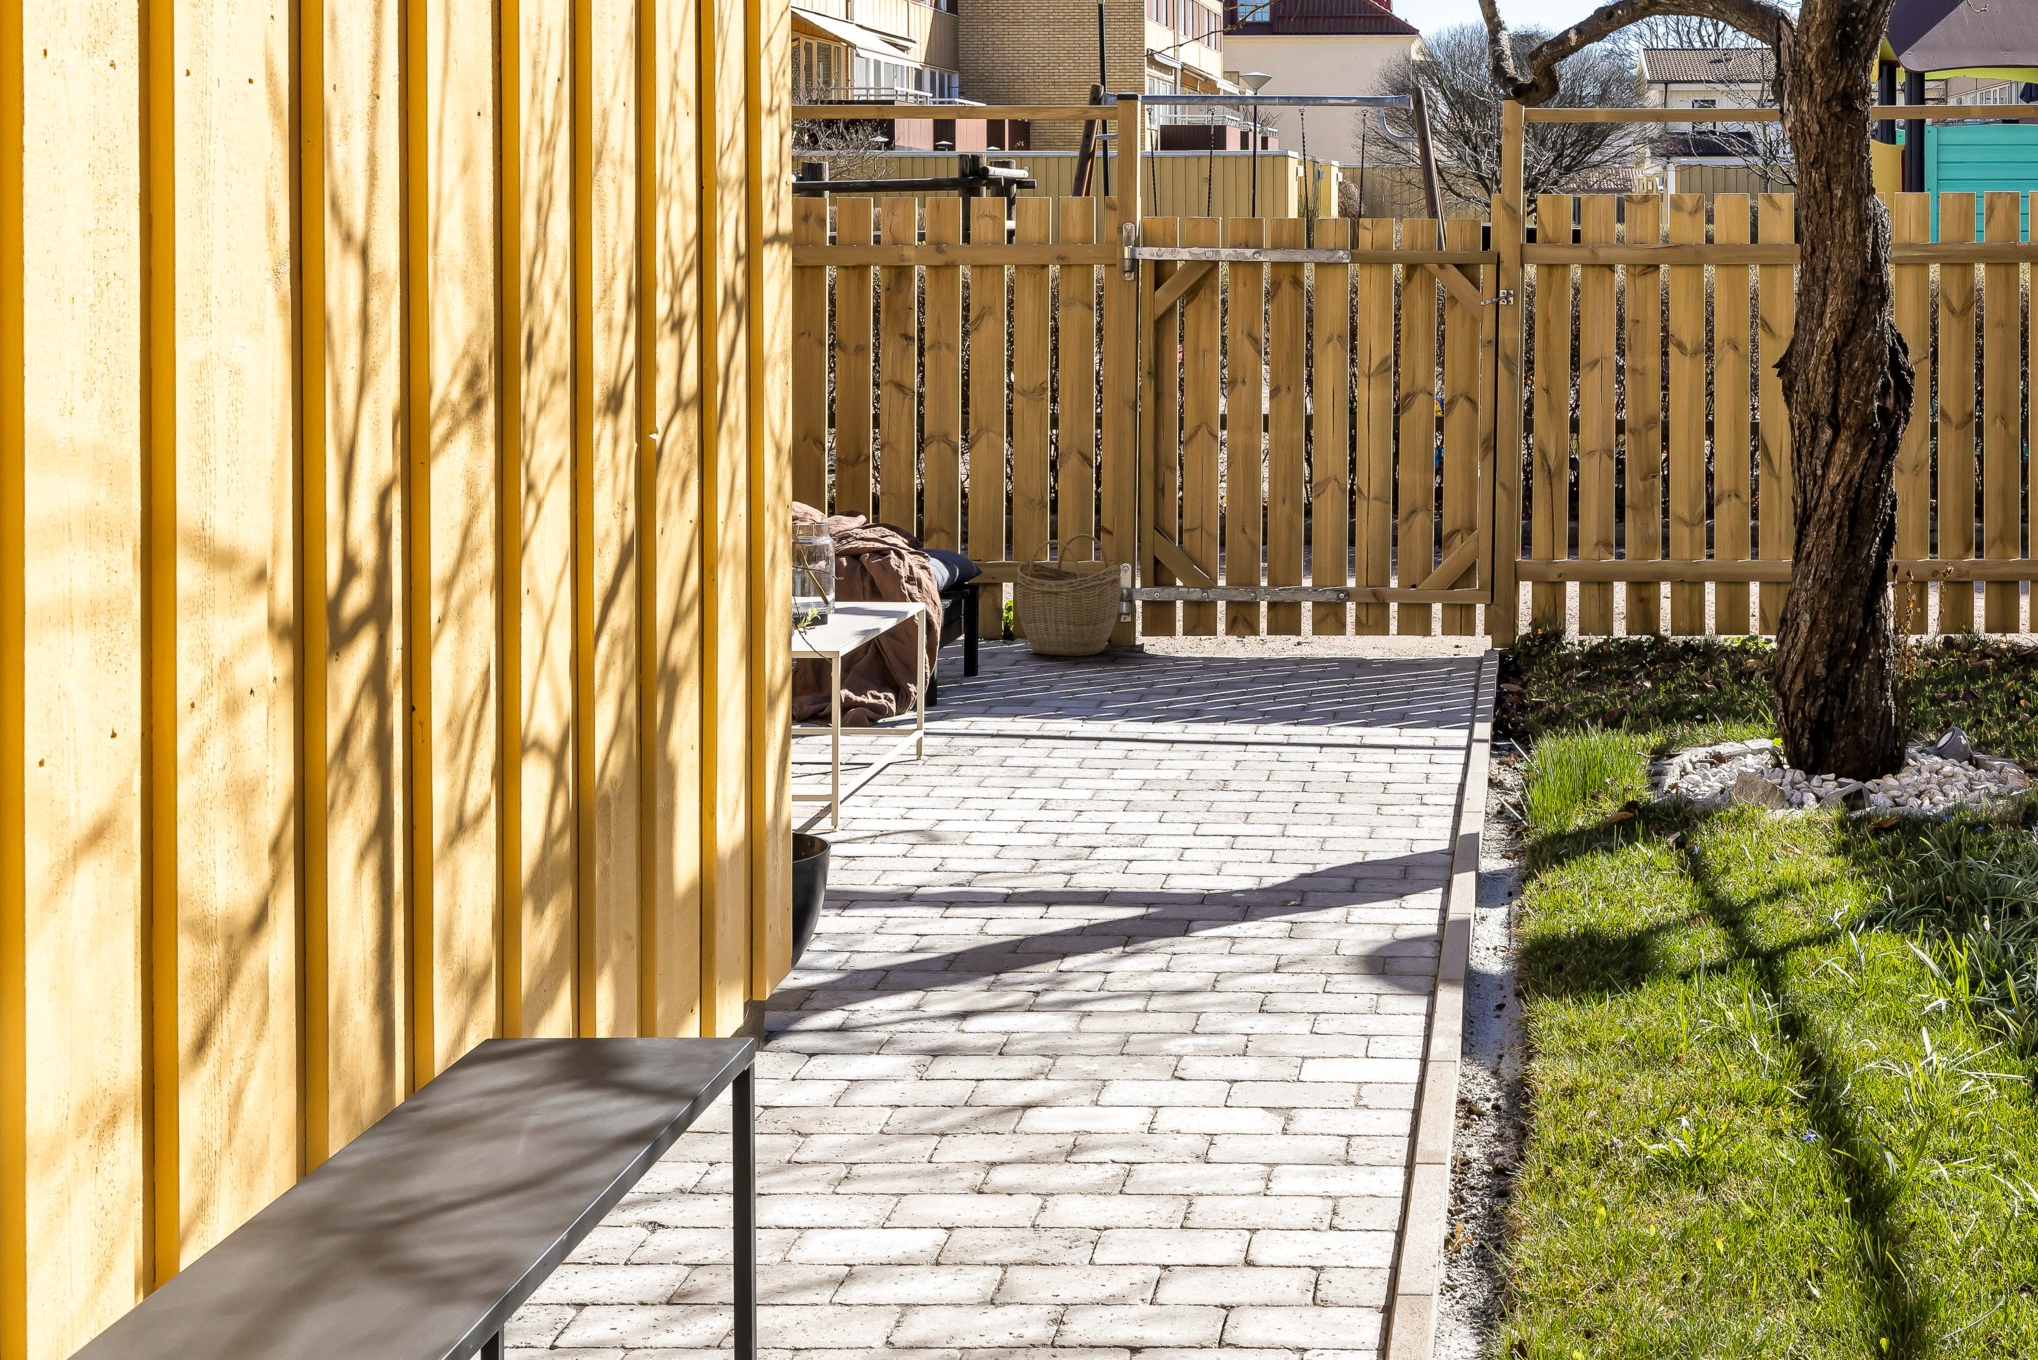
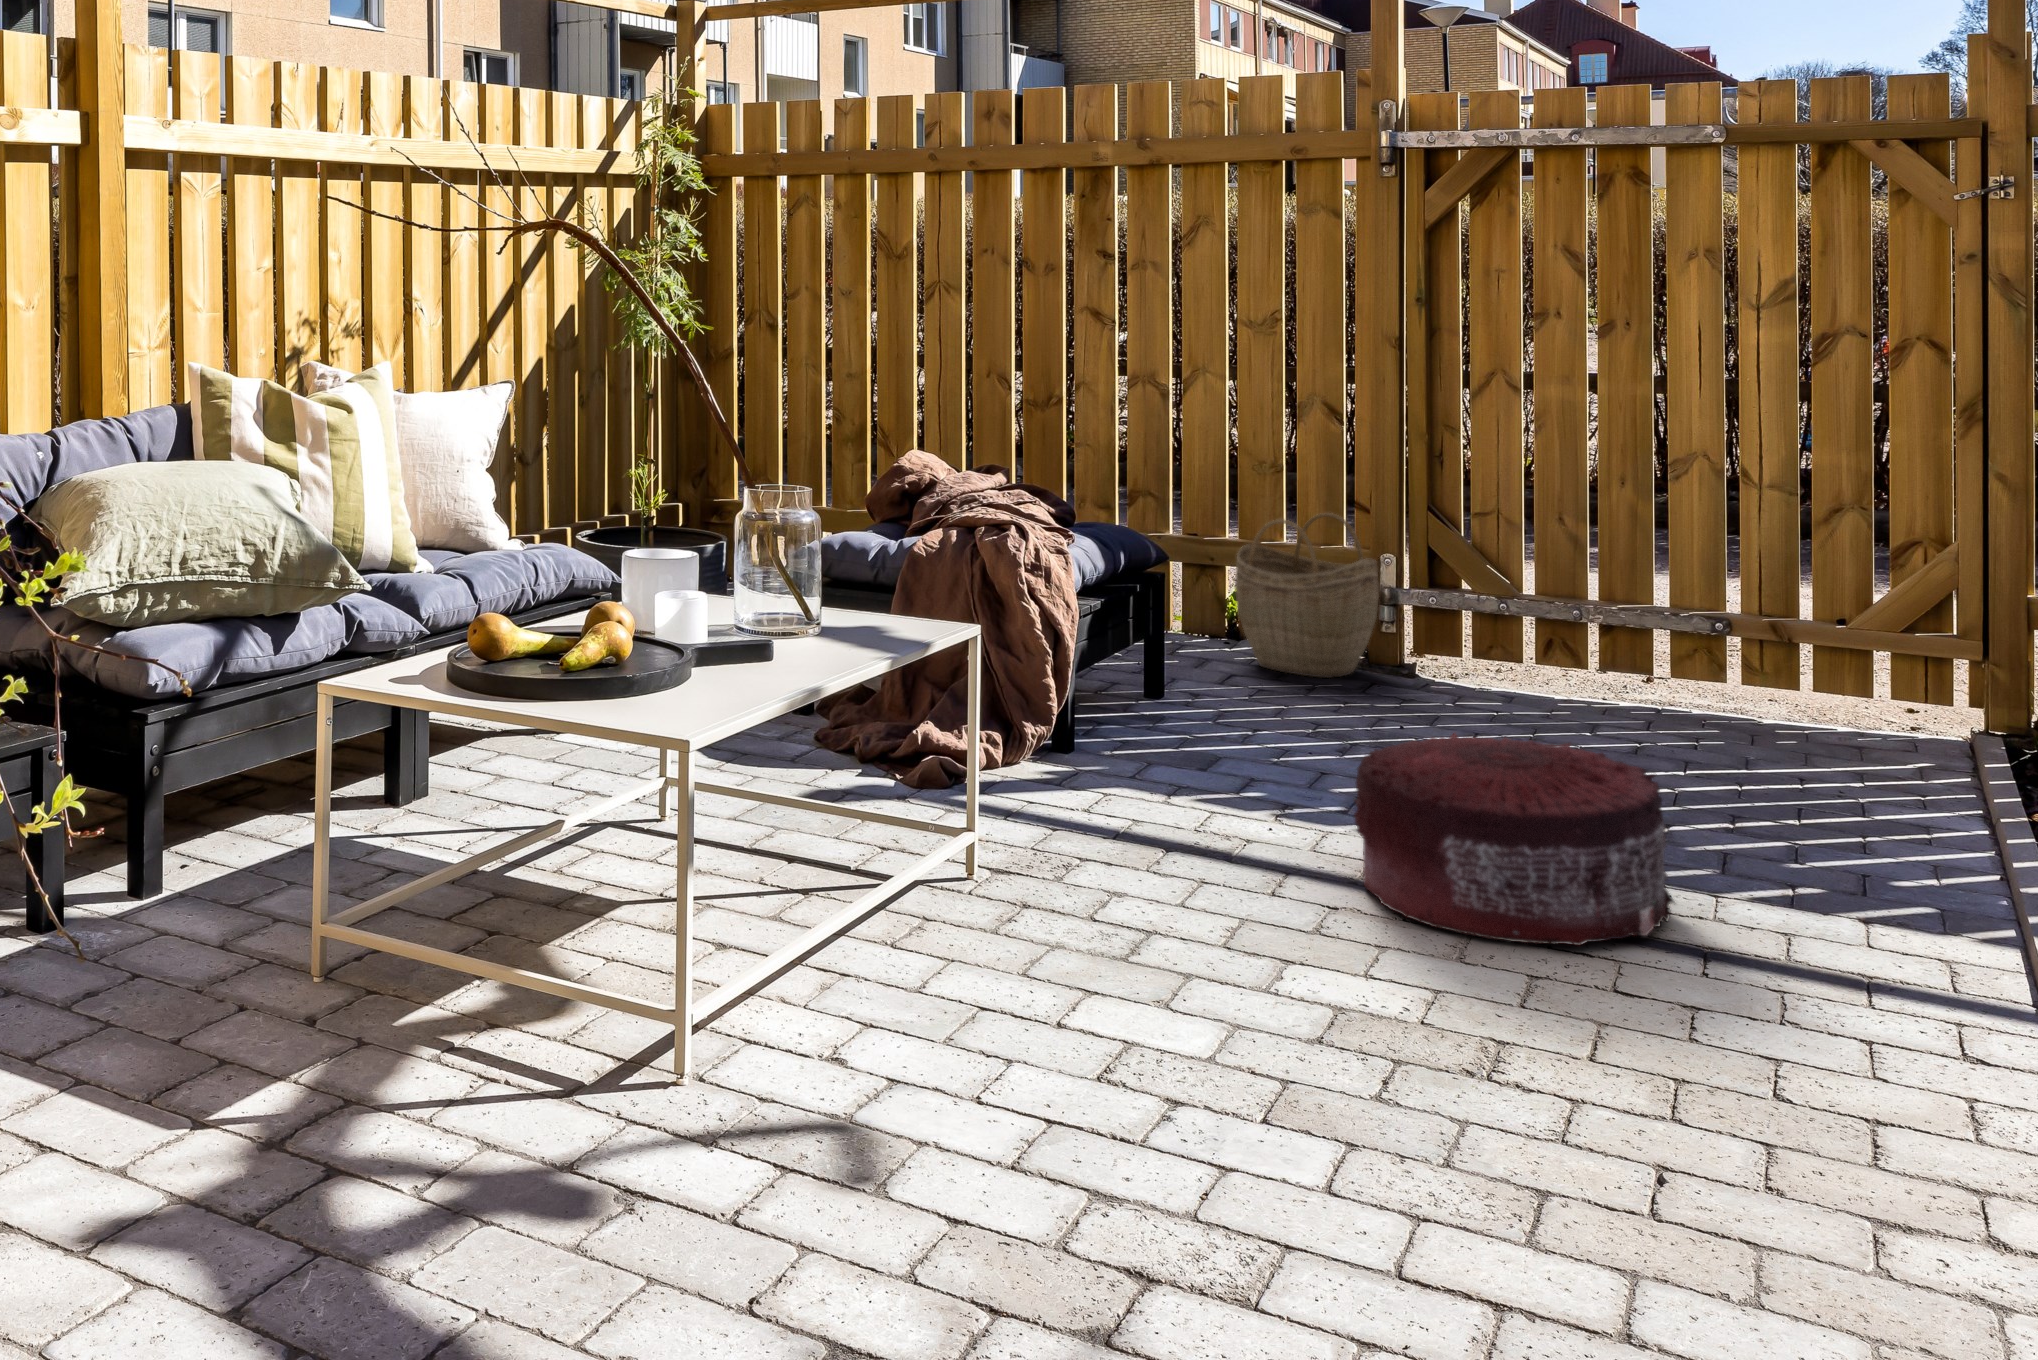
pouf: none [1143,652,1310,754] -> present [1354,733,1674,945]

